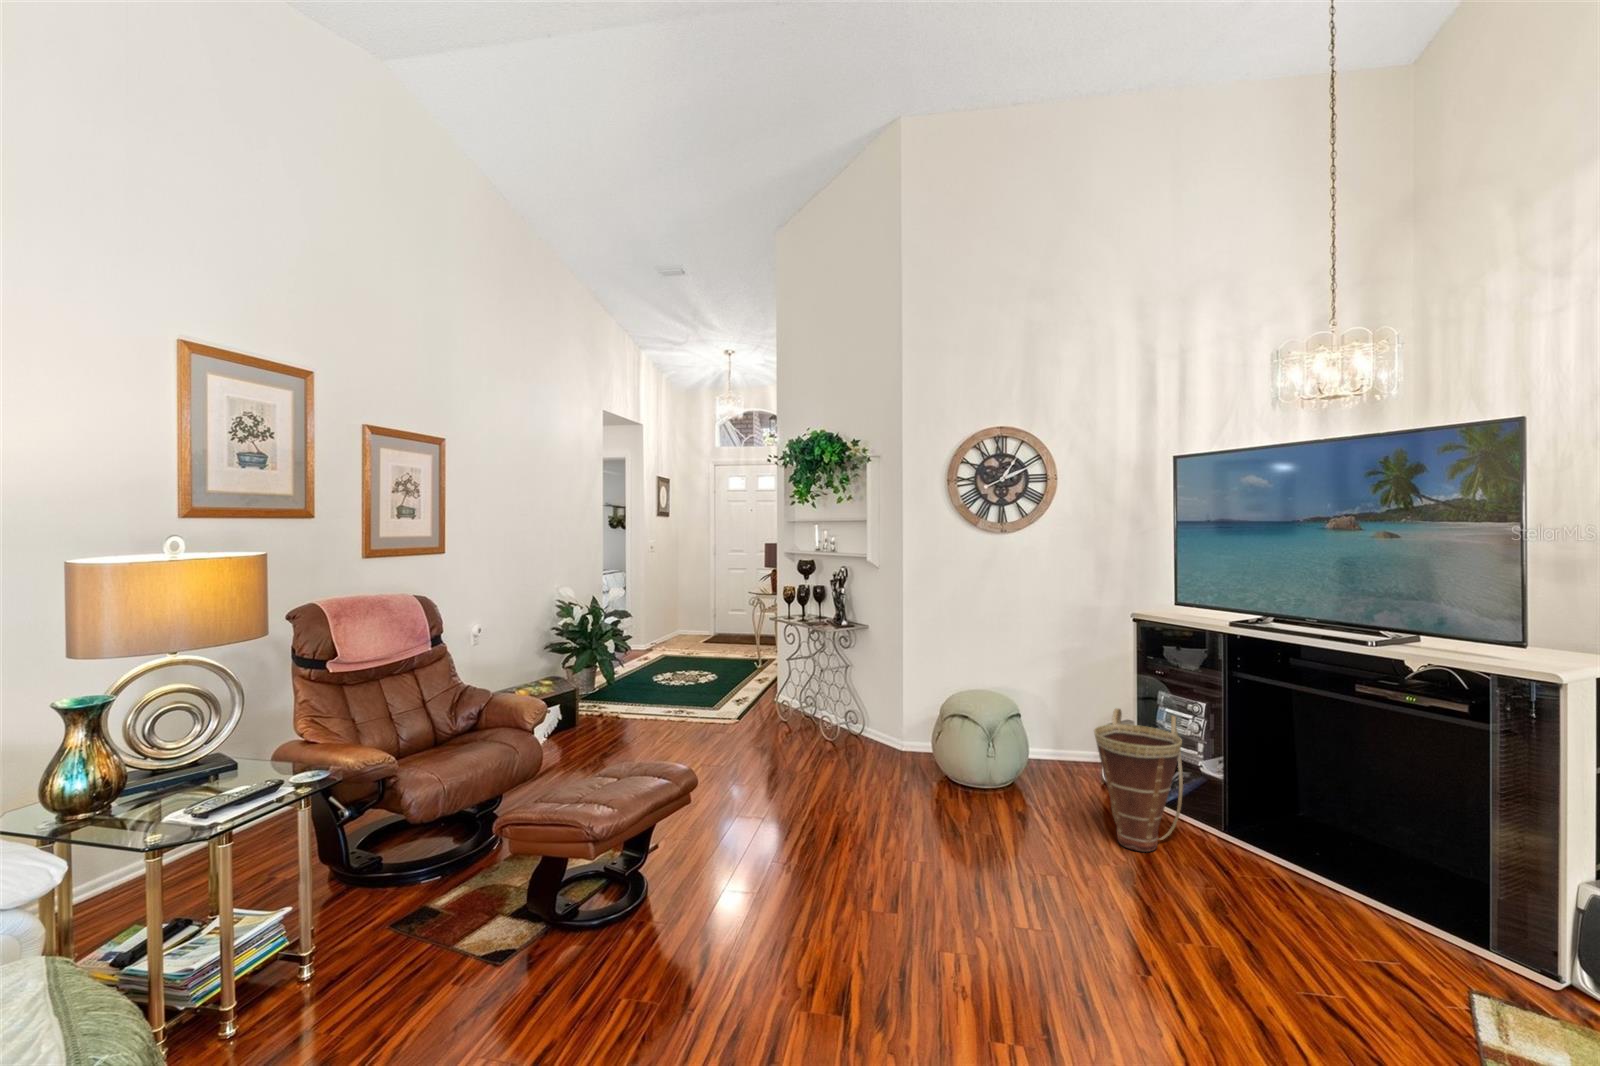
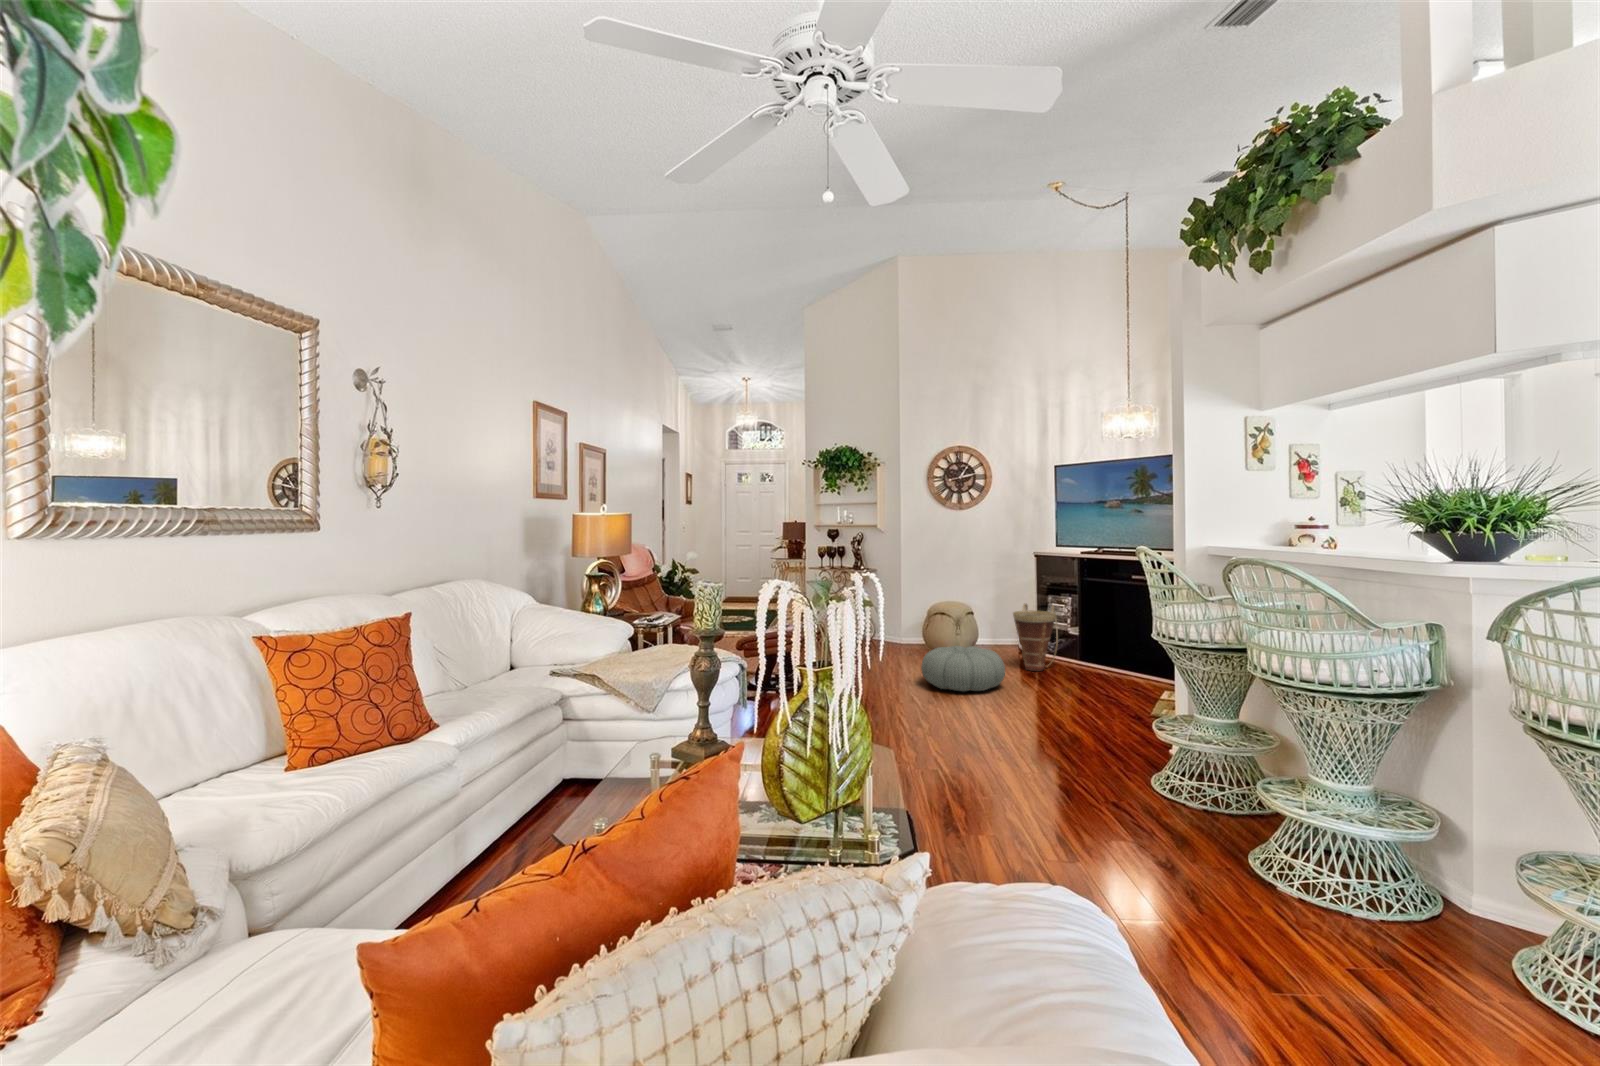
pouf: none [904,799,1080,925] -> present [921,646,1005,692]

